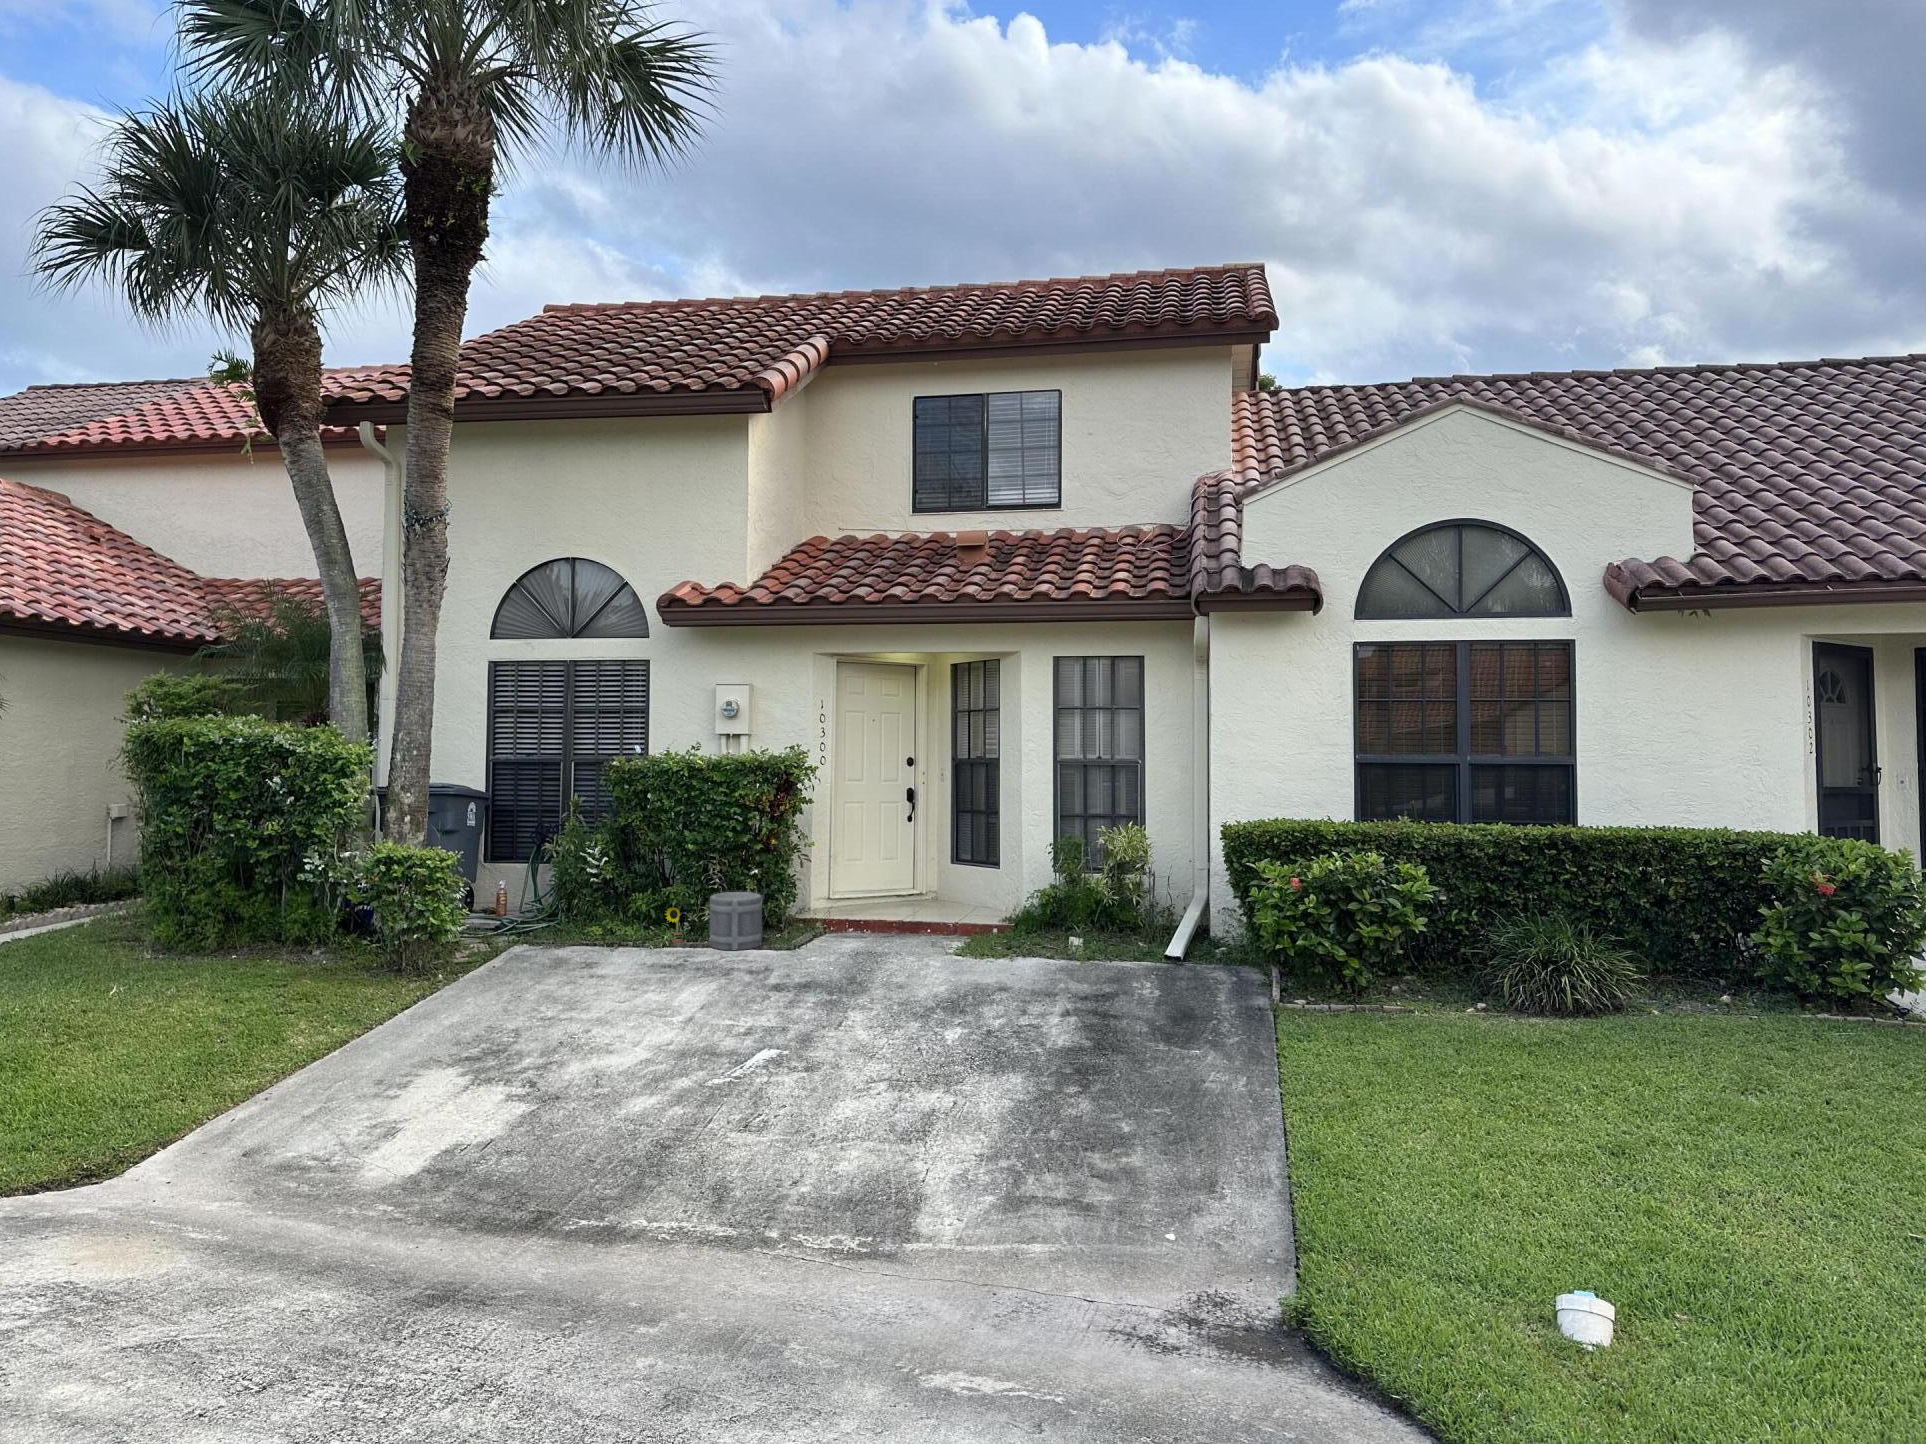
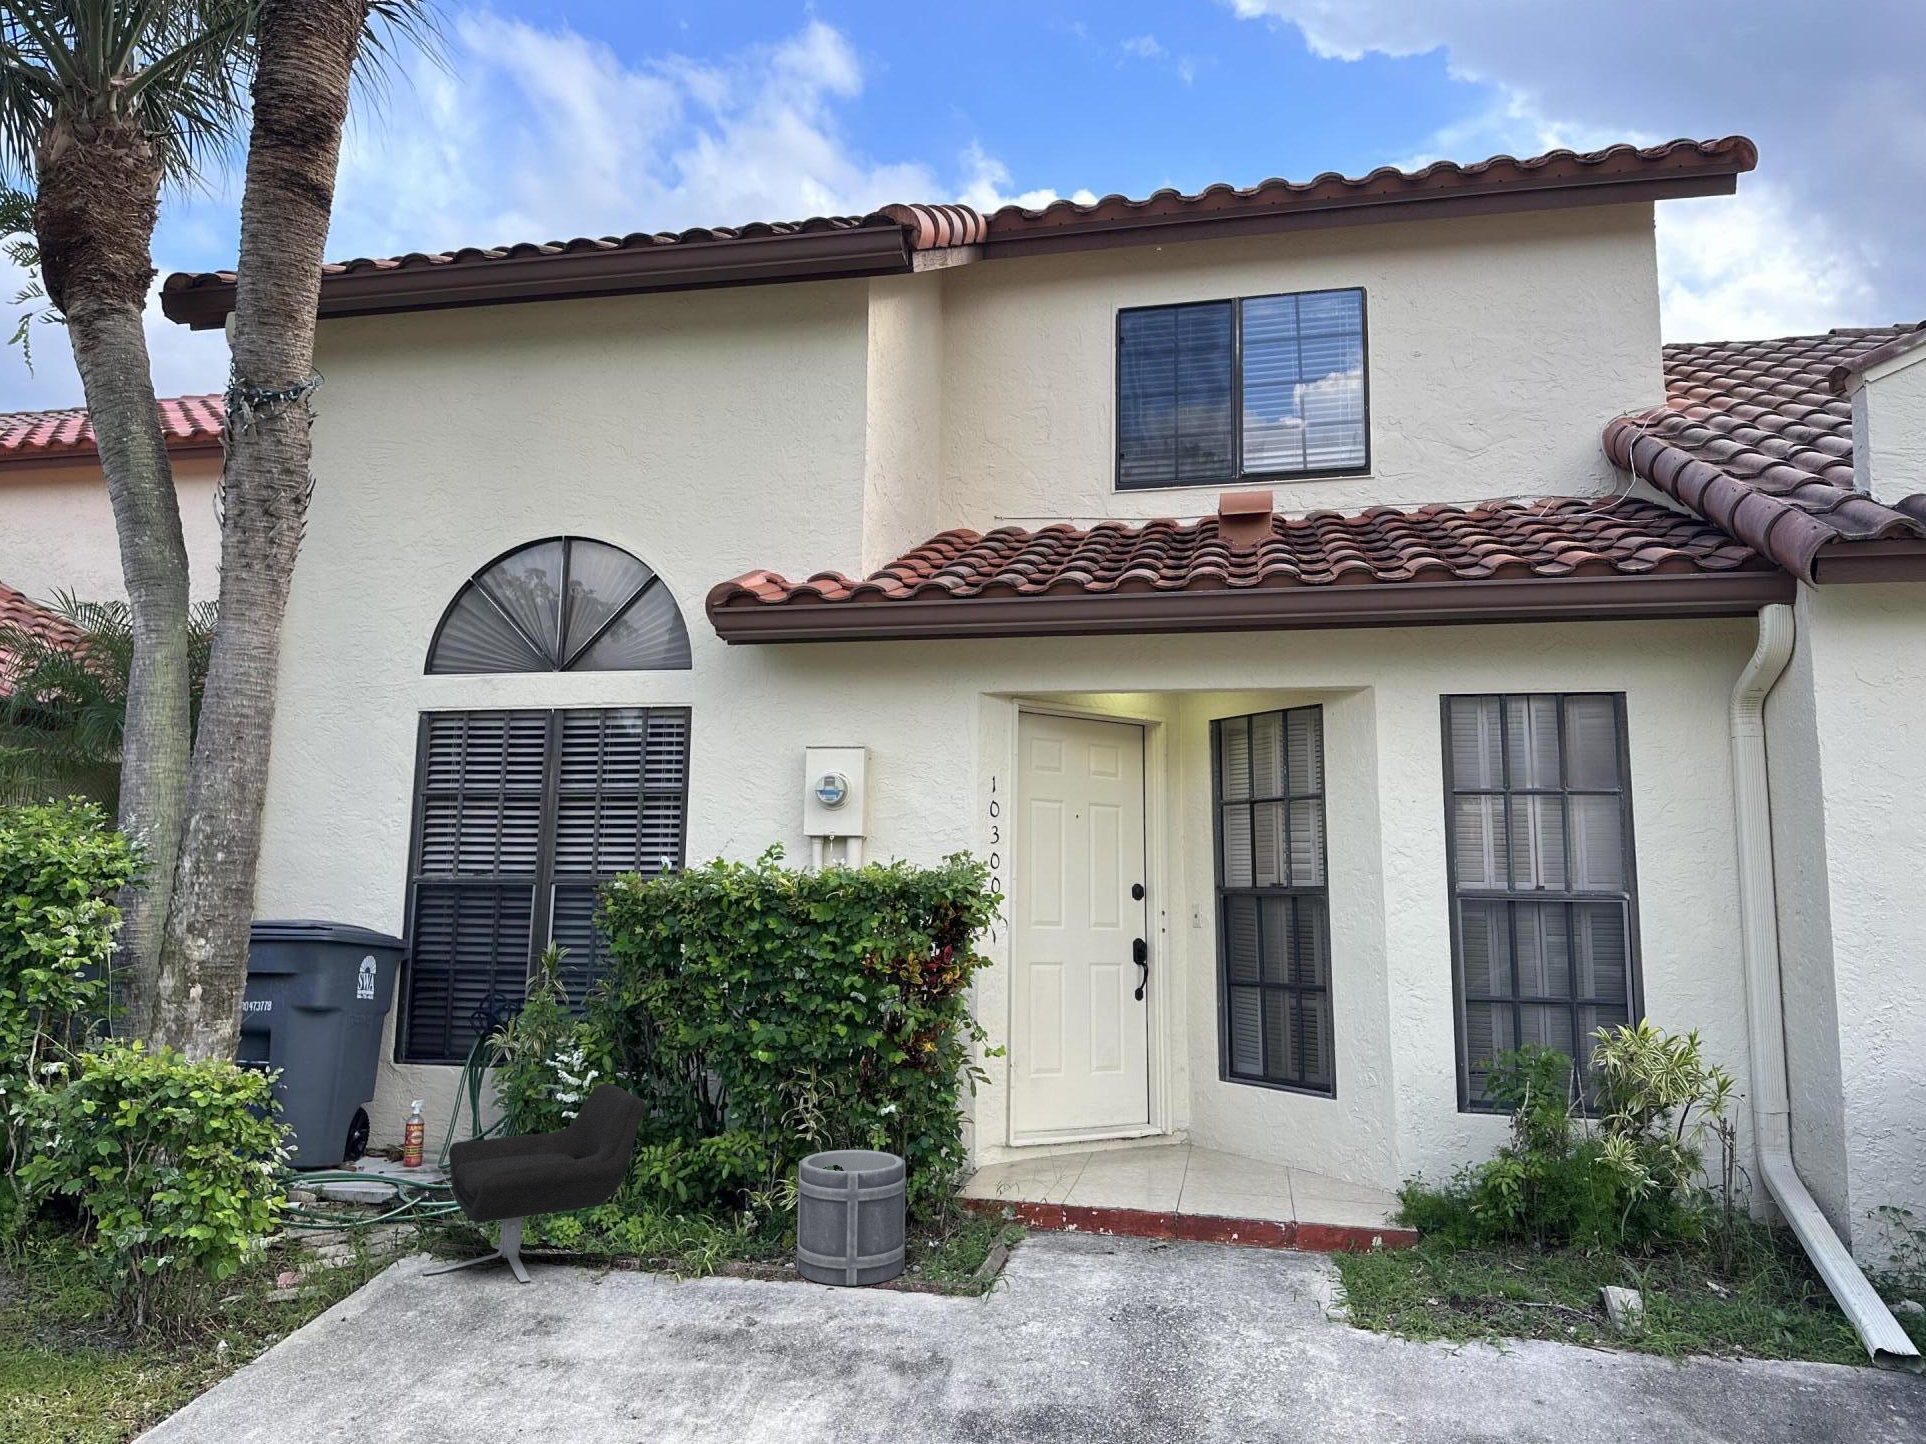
lounge chair: none [530,863,634,951] -> present [423,1082,645,1282]
decorative plant: present [665,907,683,943] -> none [704,1180,741,1258]

